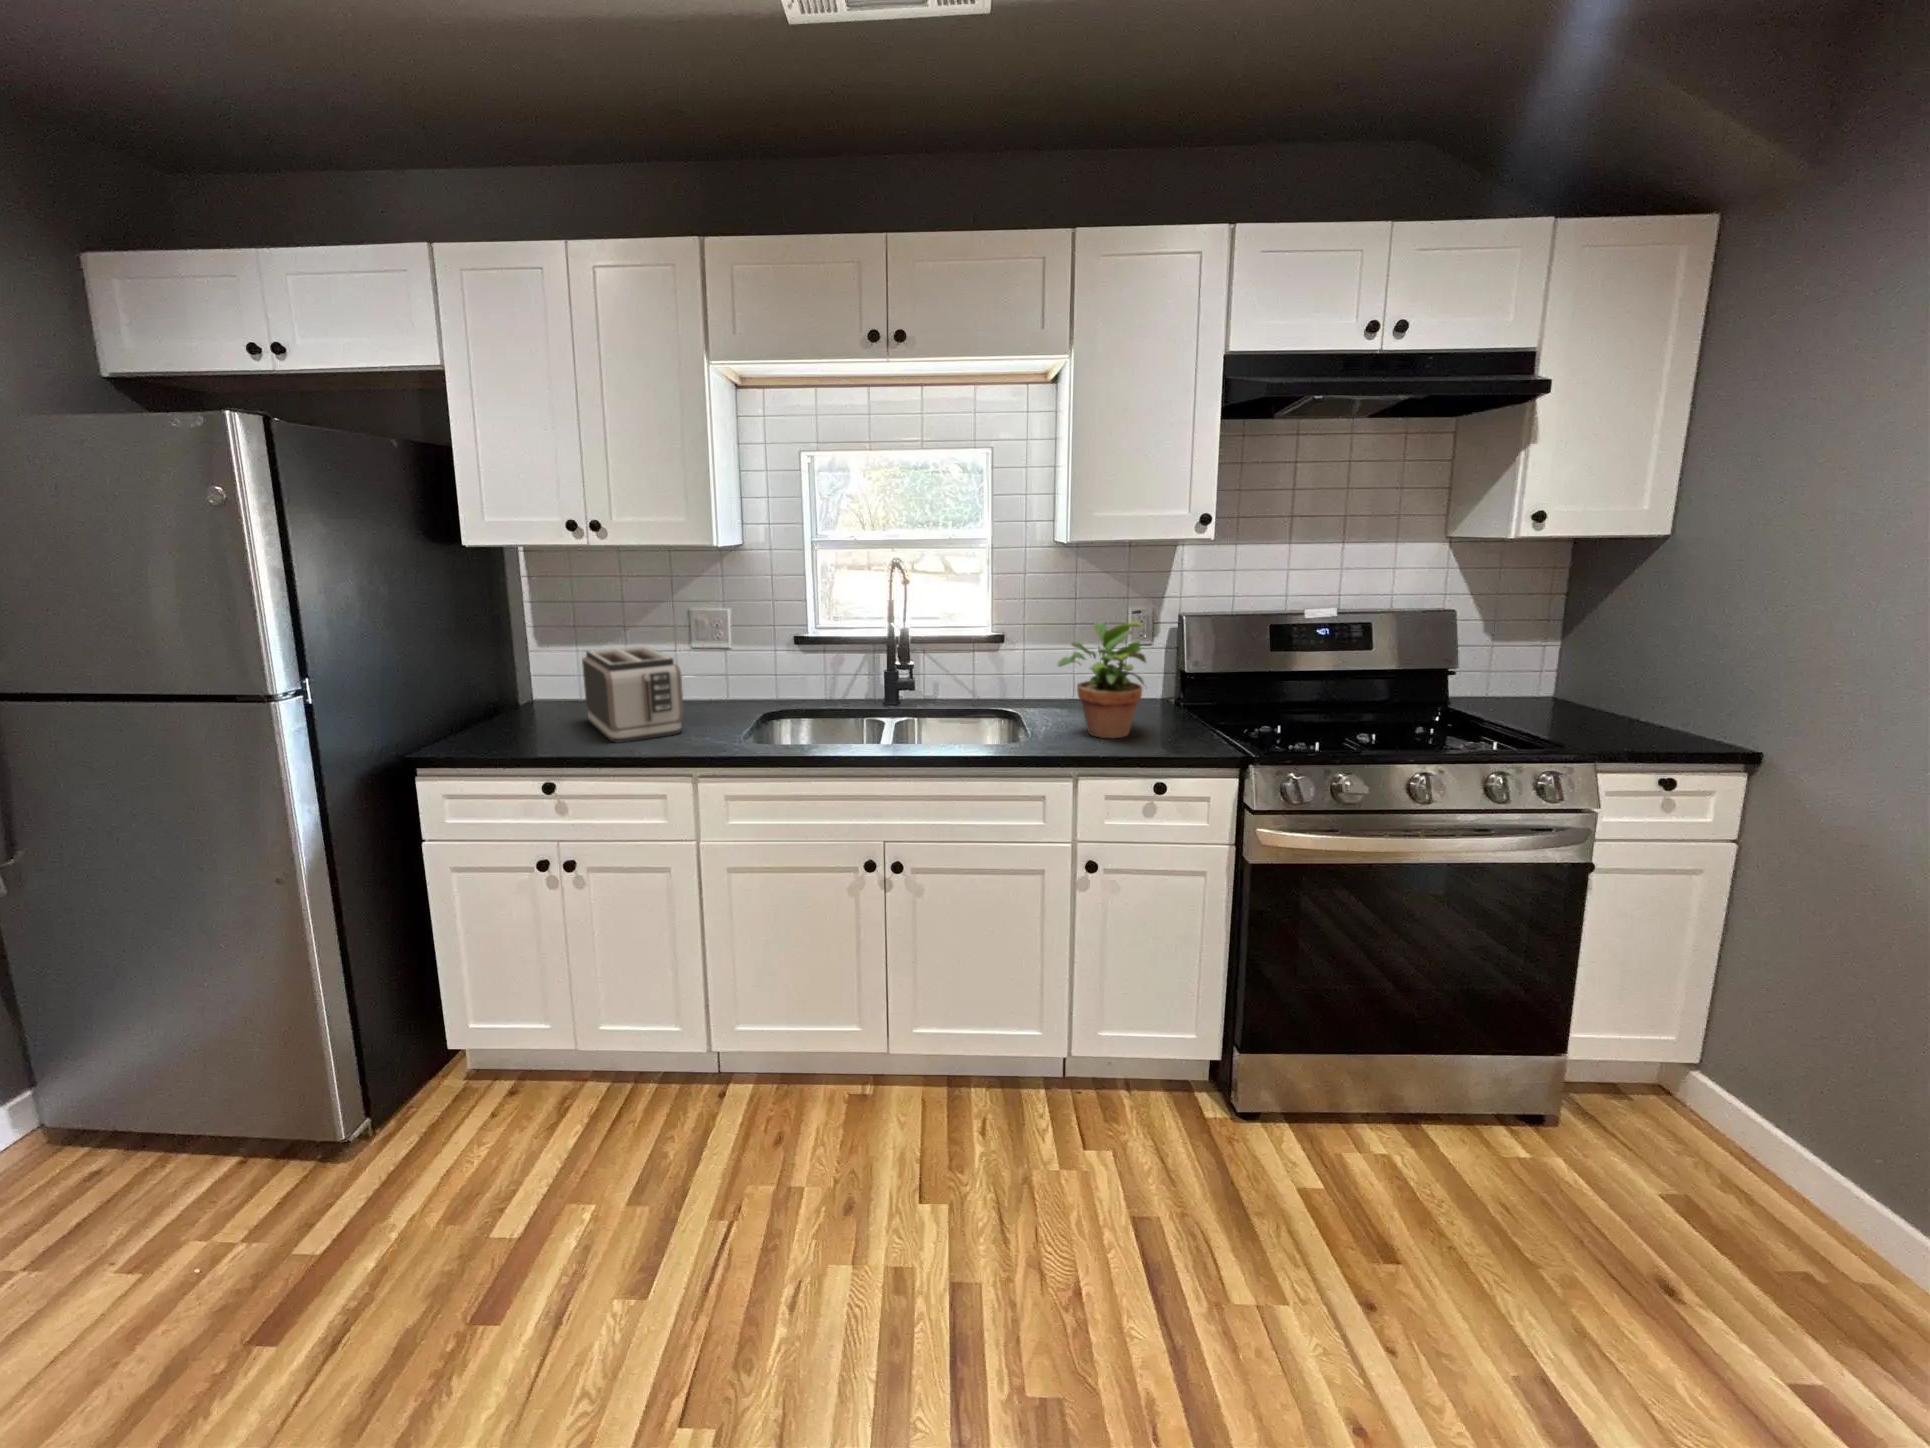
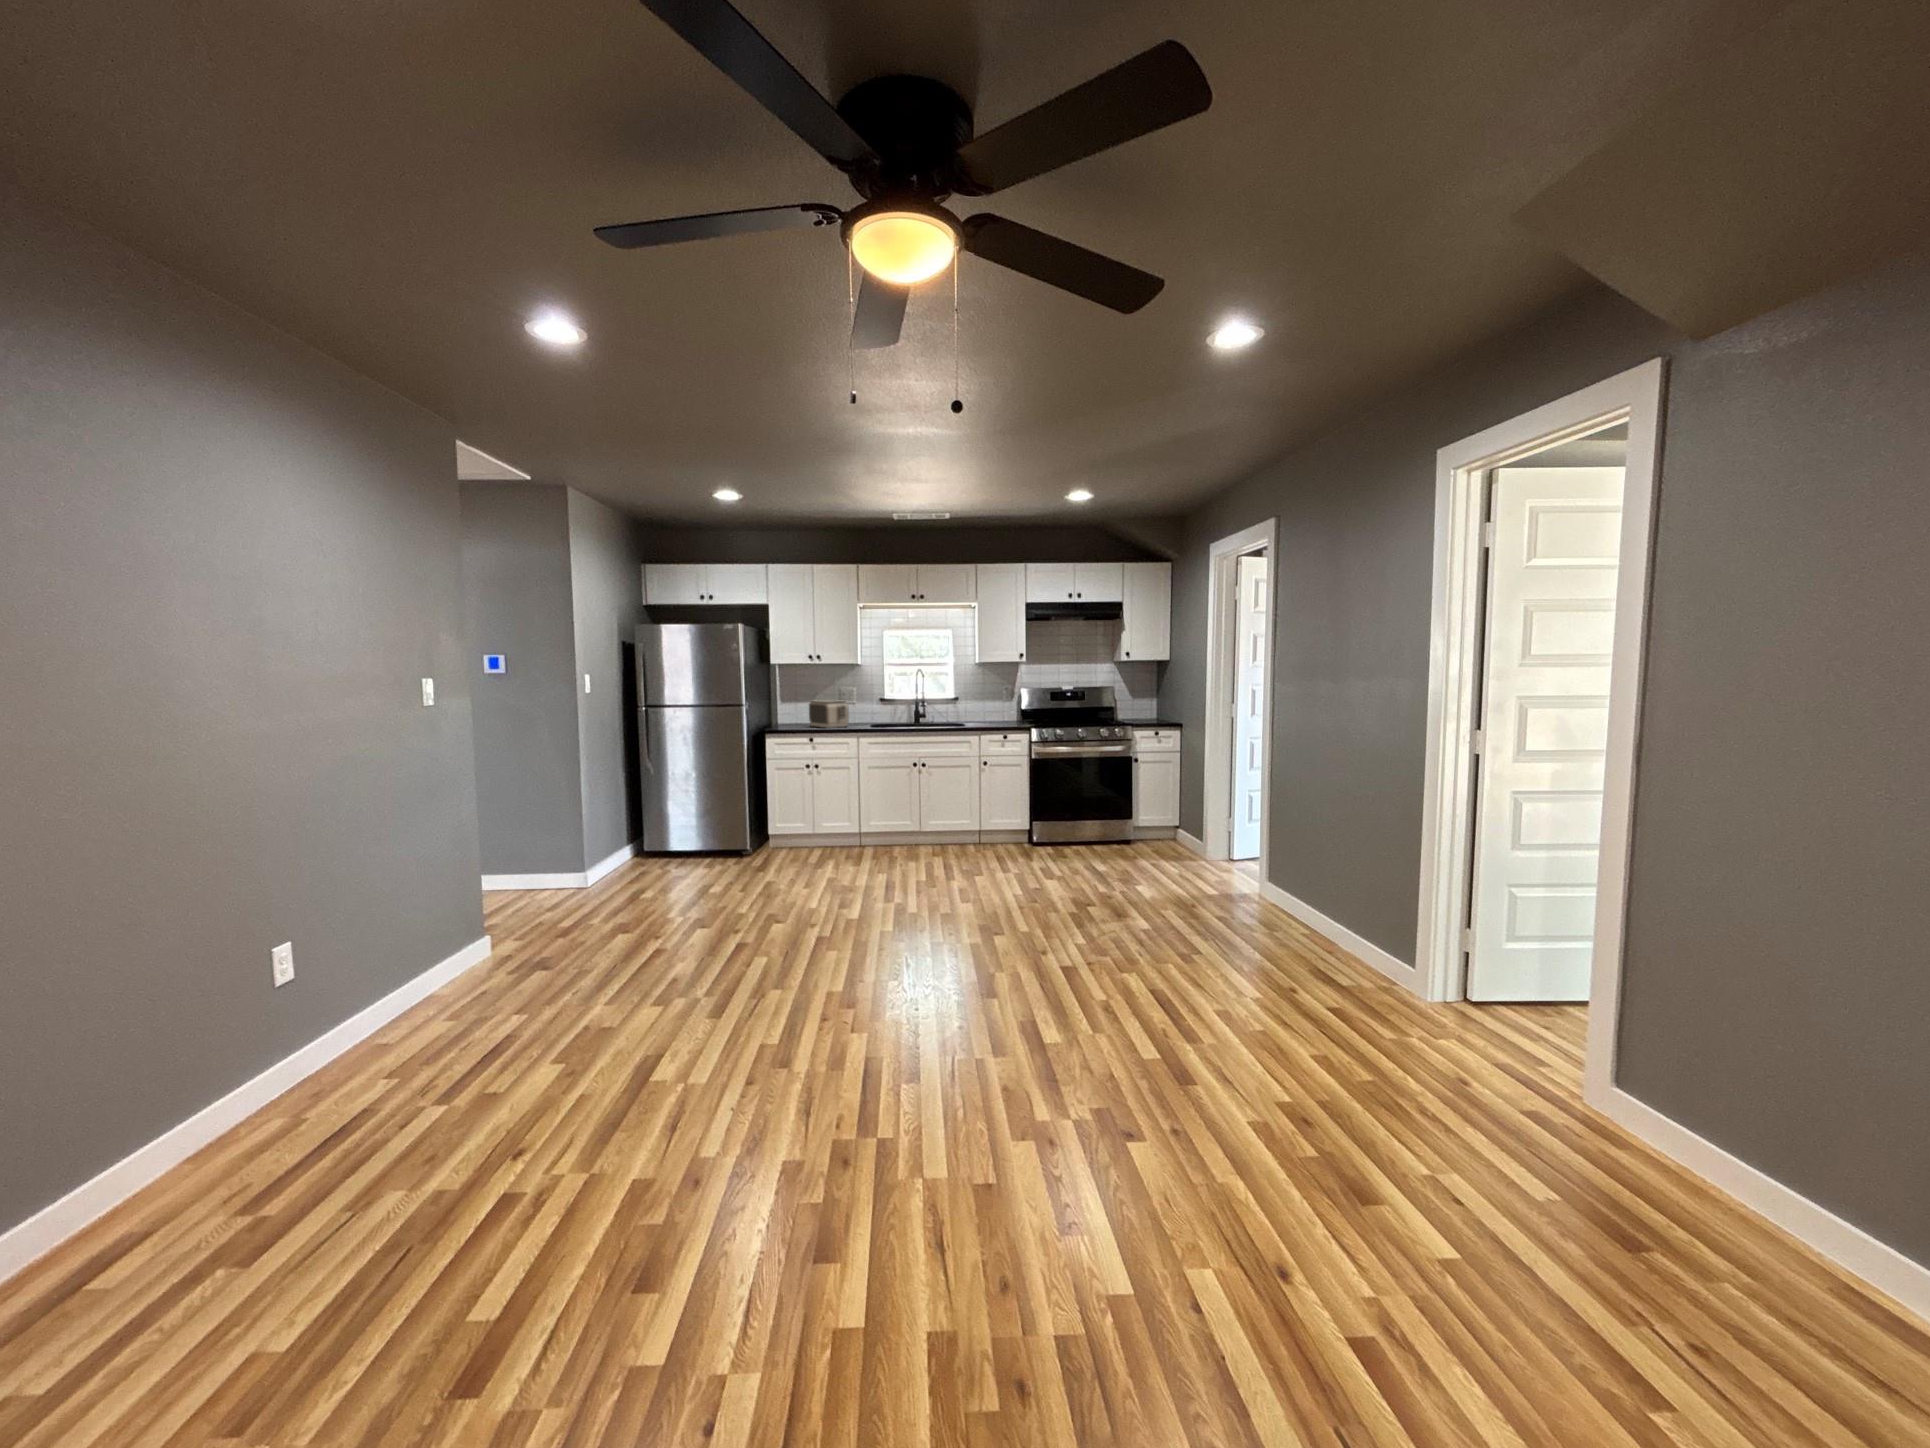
potted plant: present [1058,621,1147,738] -> none [975,687,1004,726]

